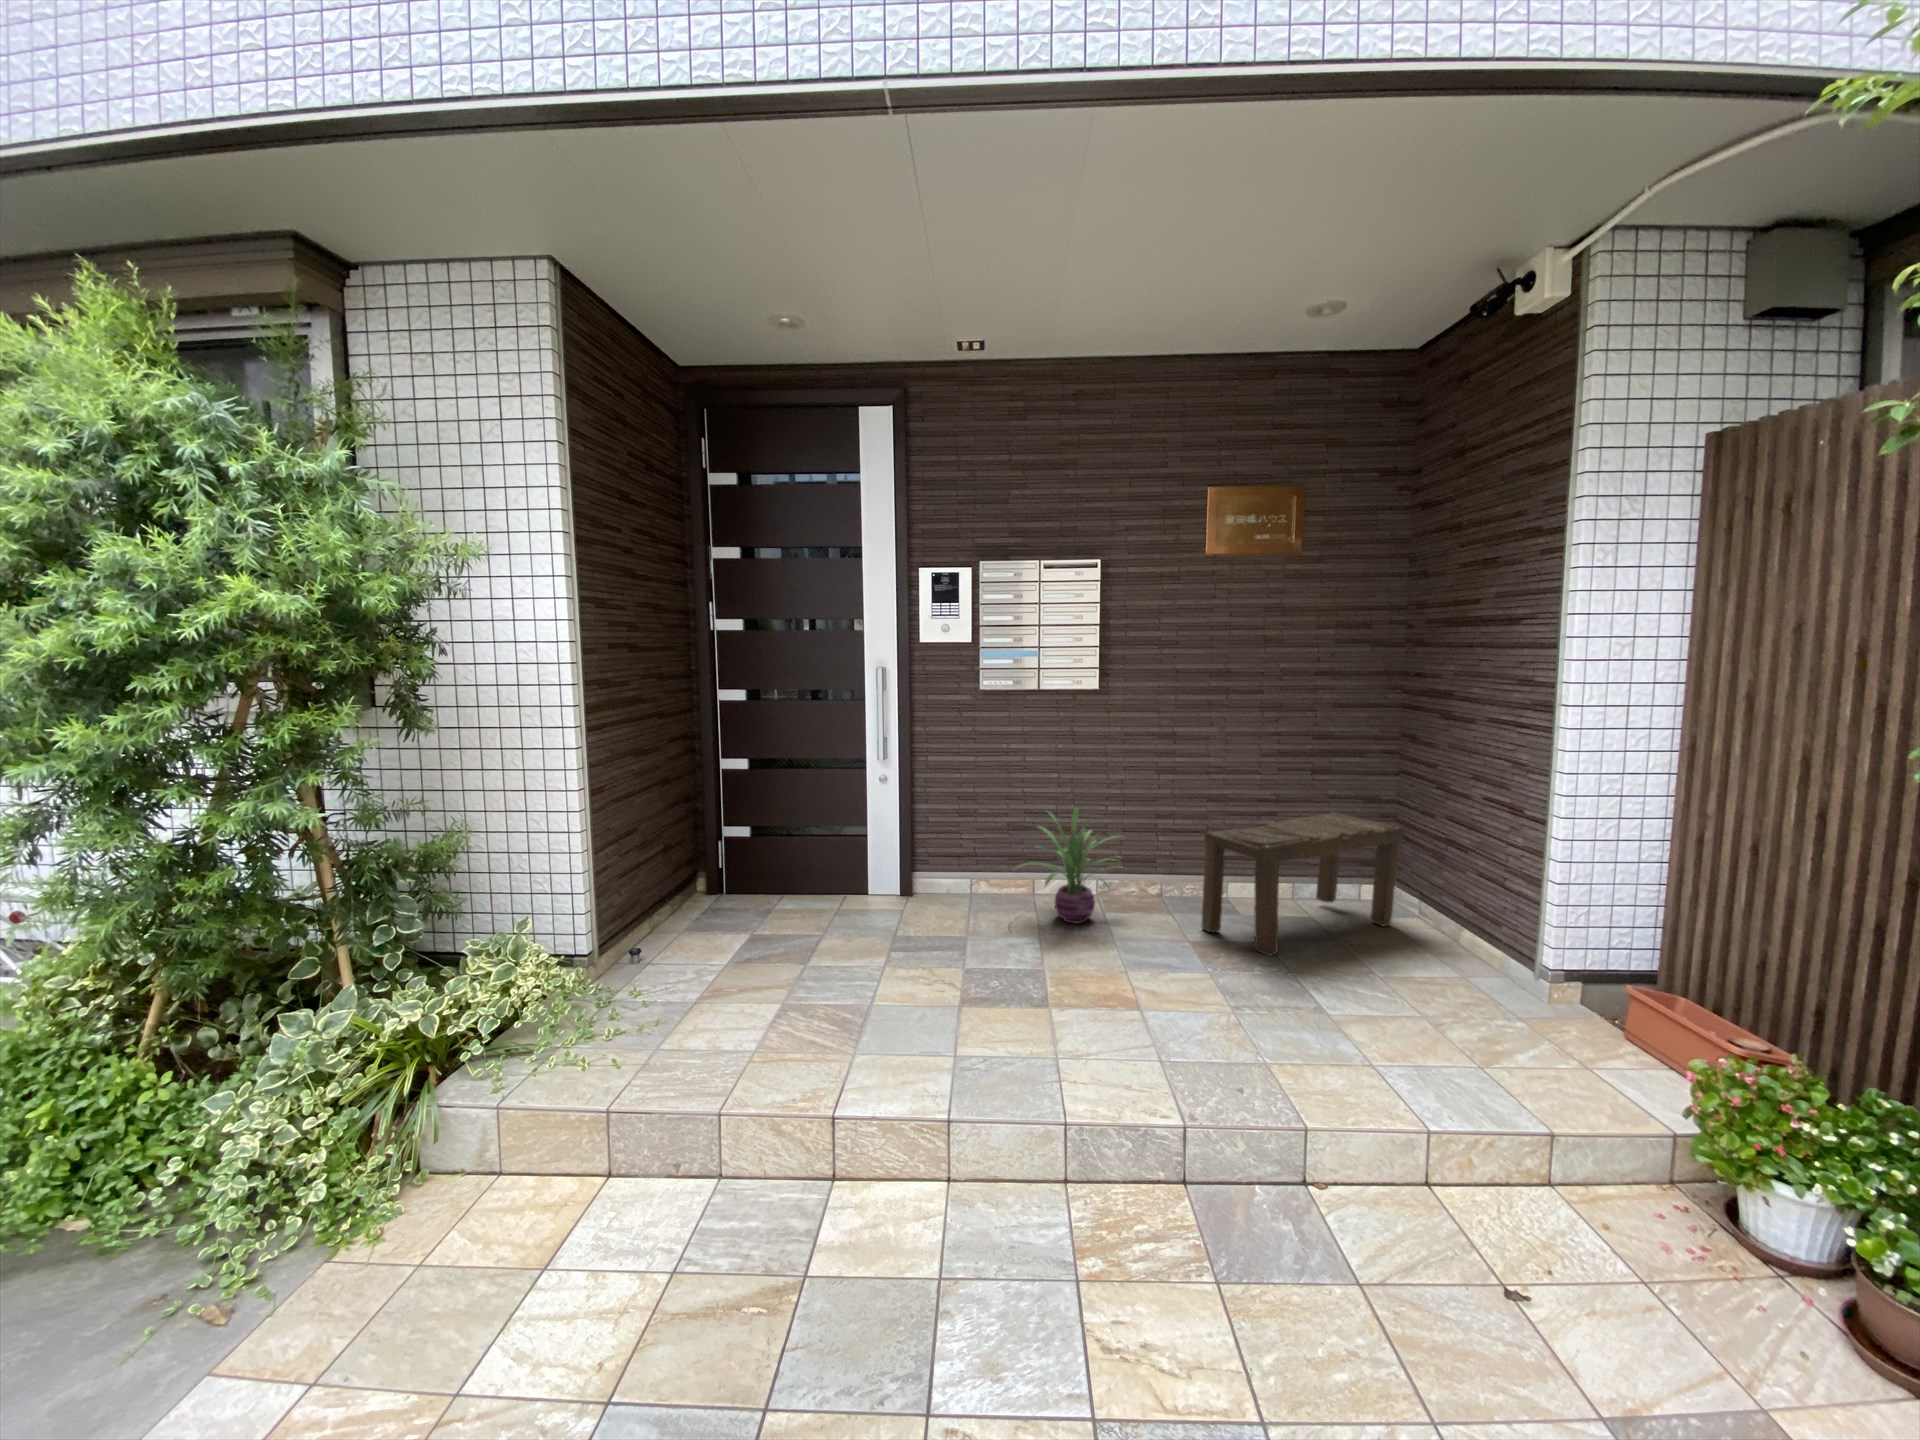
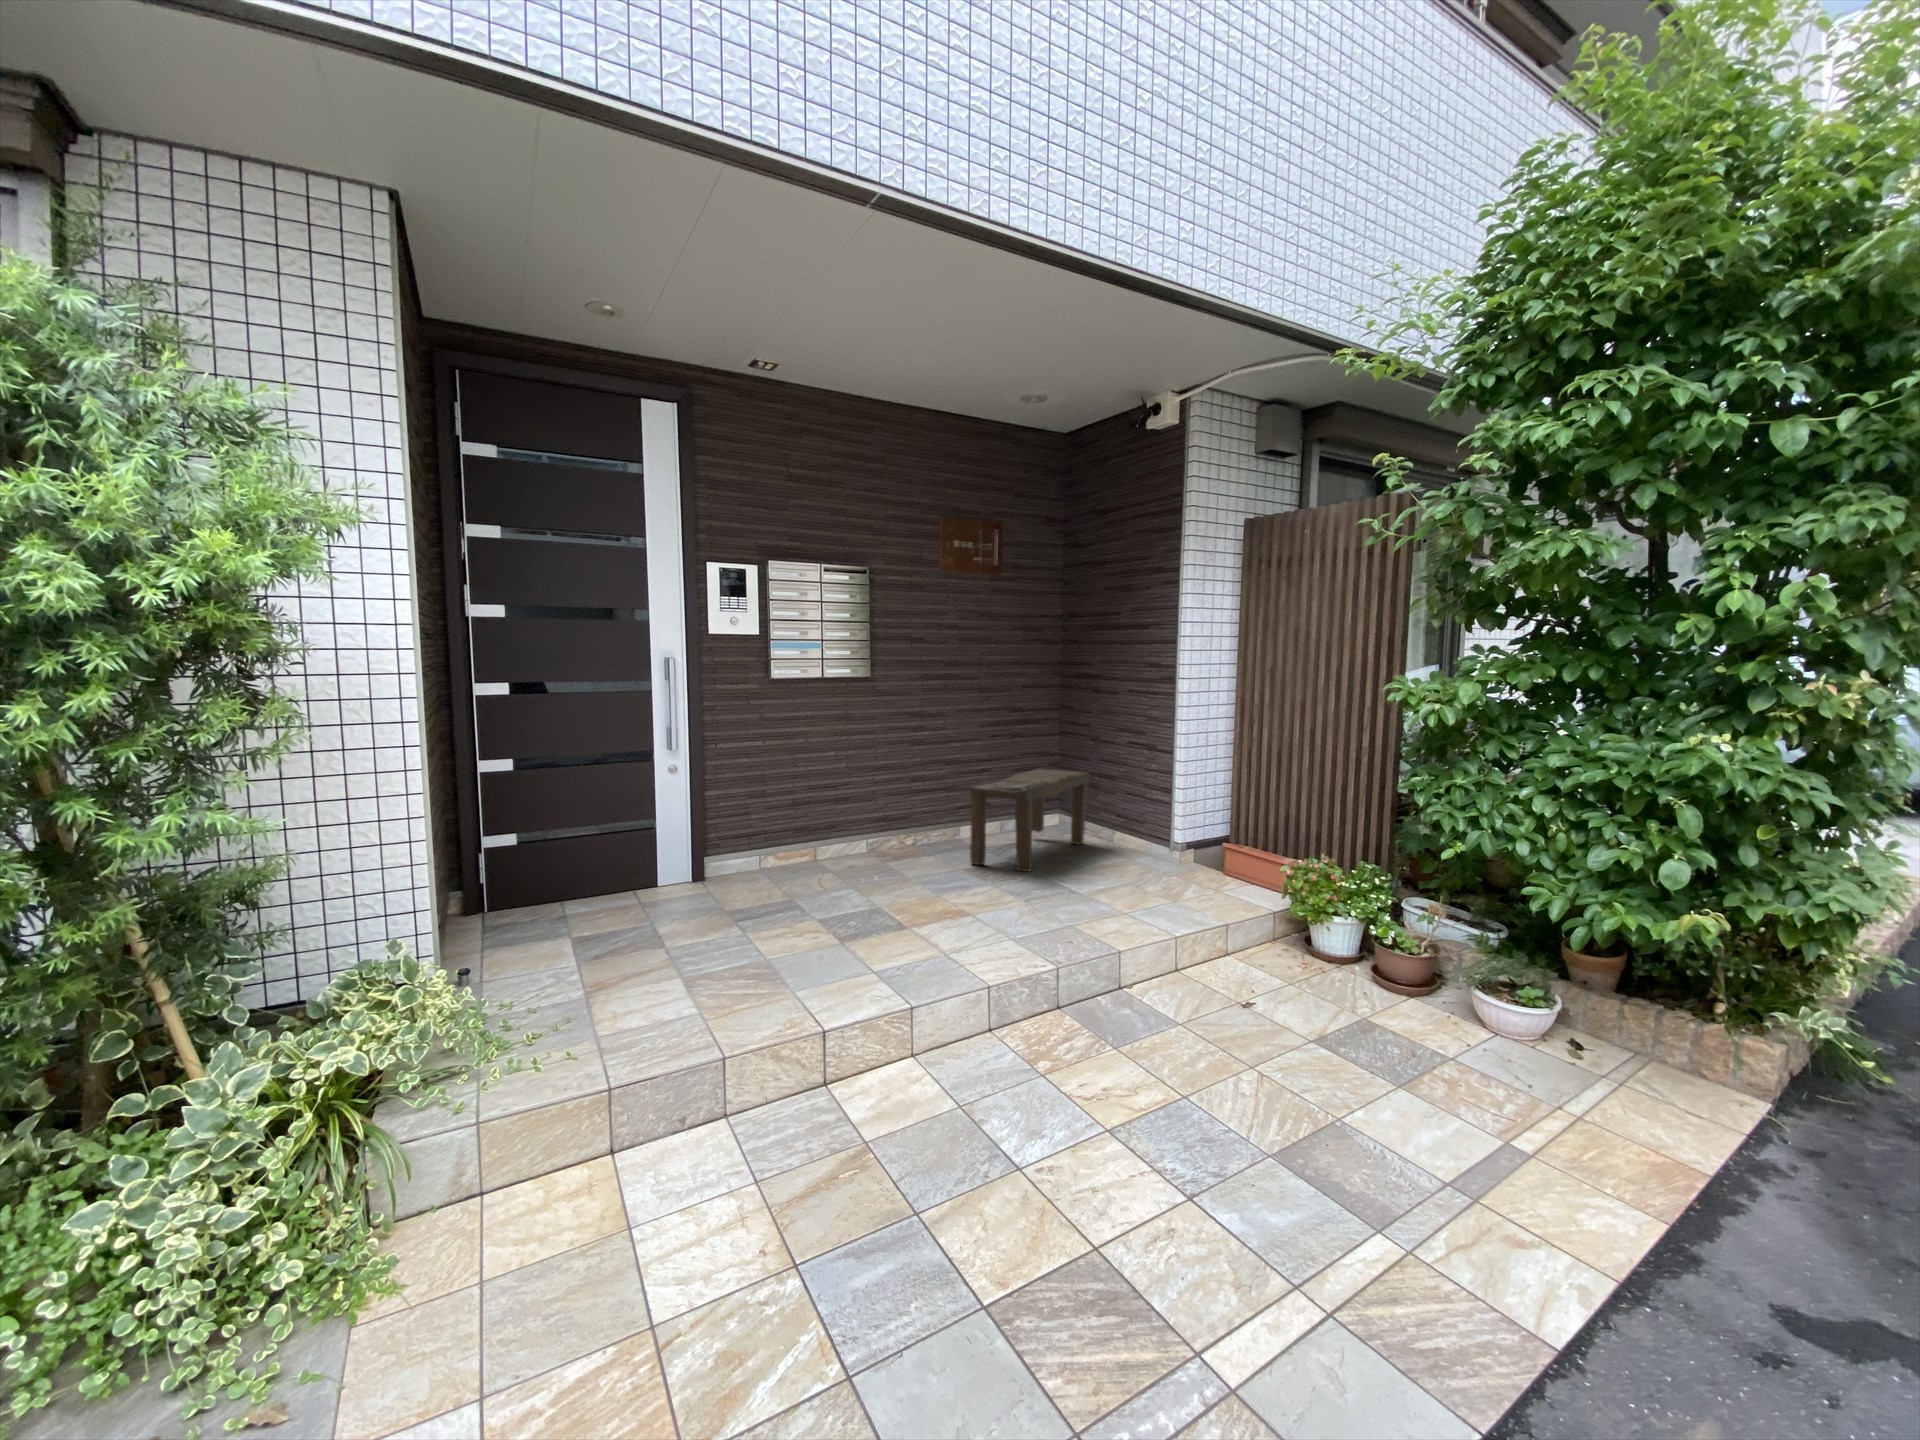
decorative plant: present [1020,808,1116,924] -> none [819,778,914,876]

